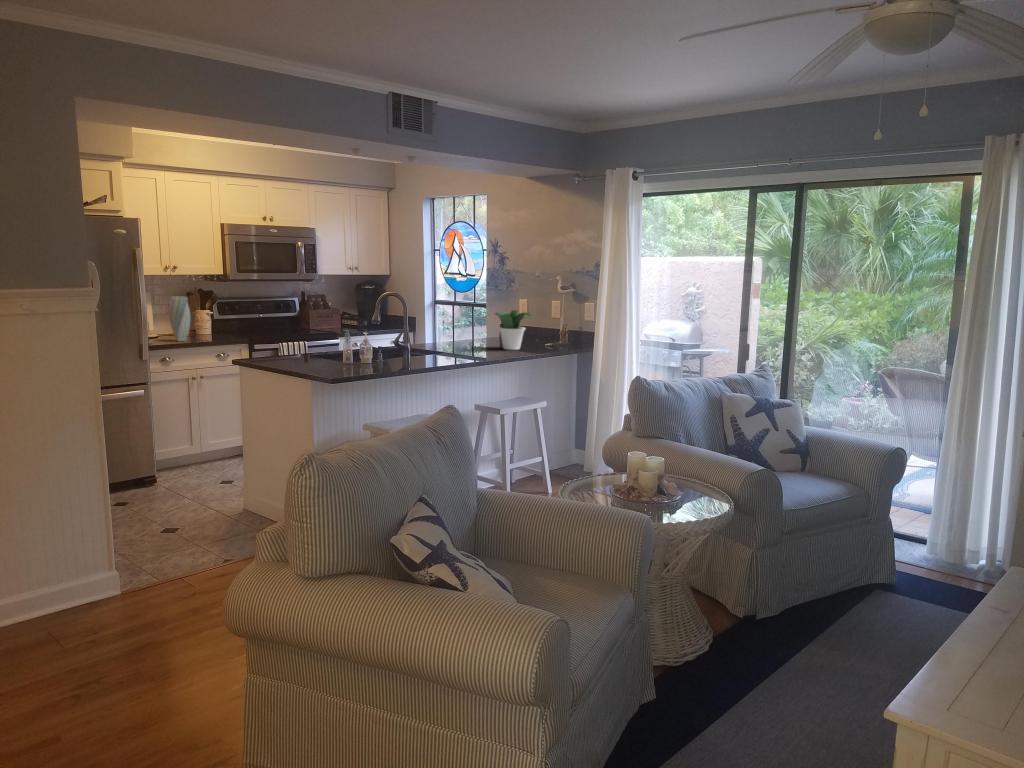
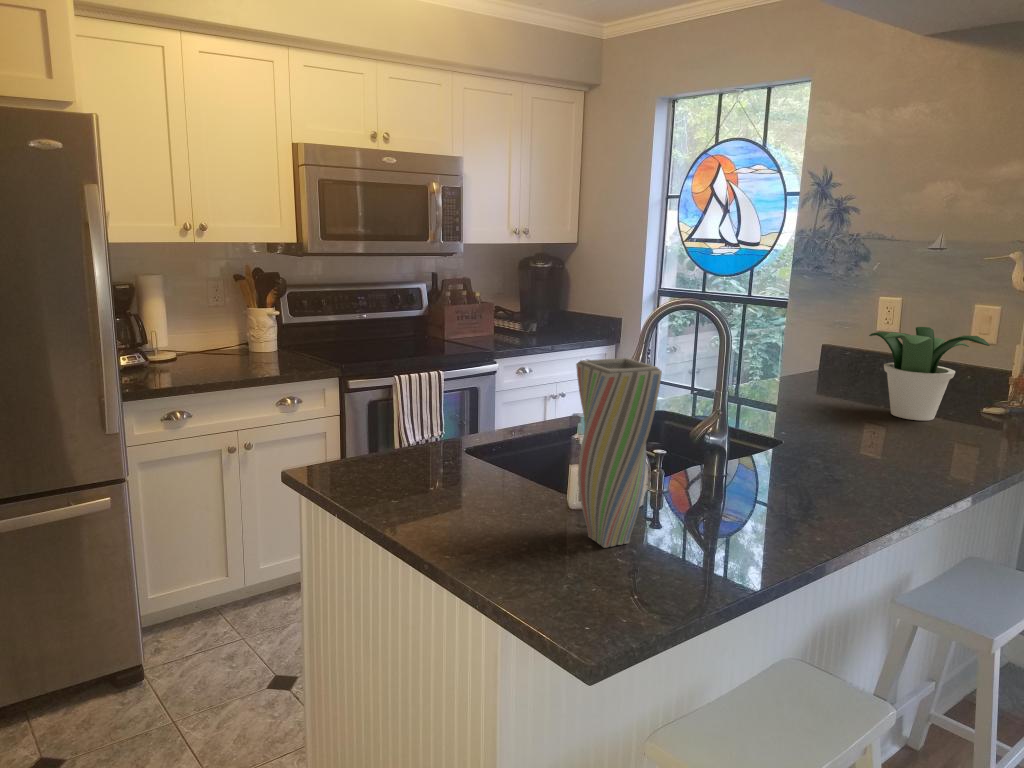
vase: present [169,296,190,341] -> present [576,358,662,548]

